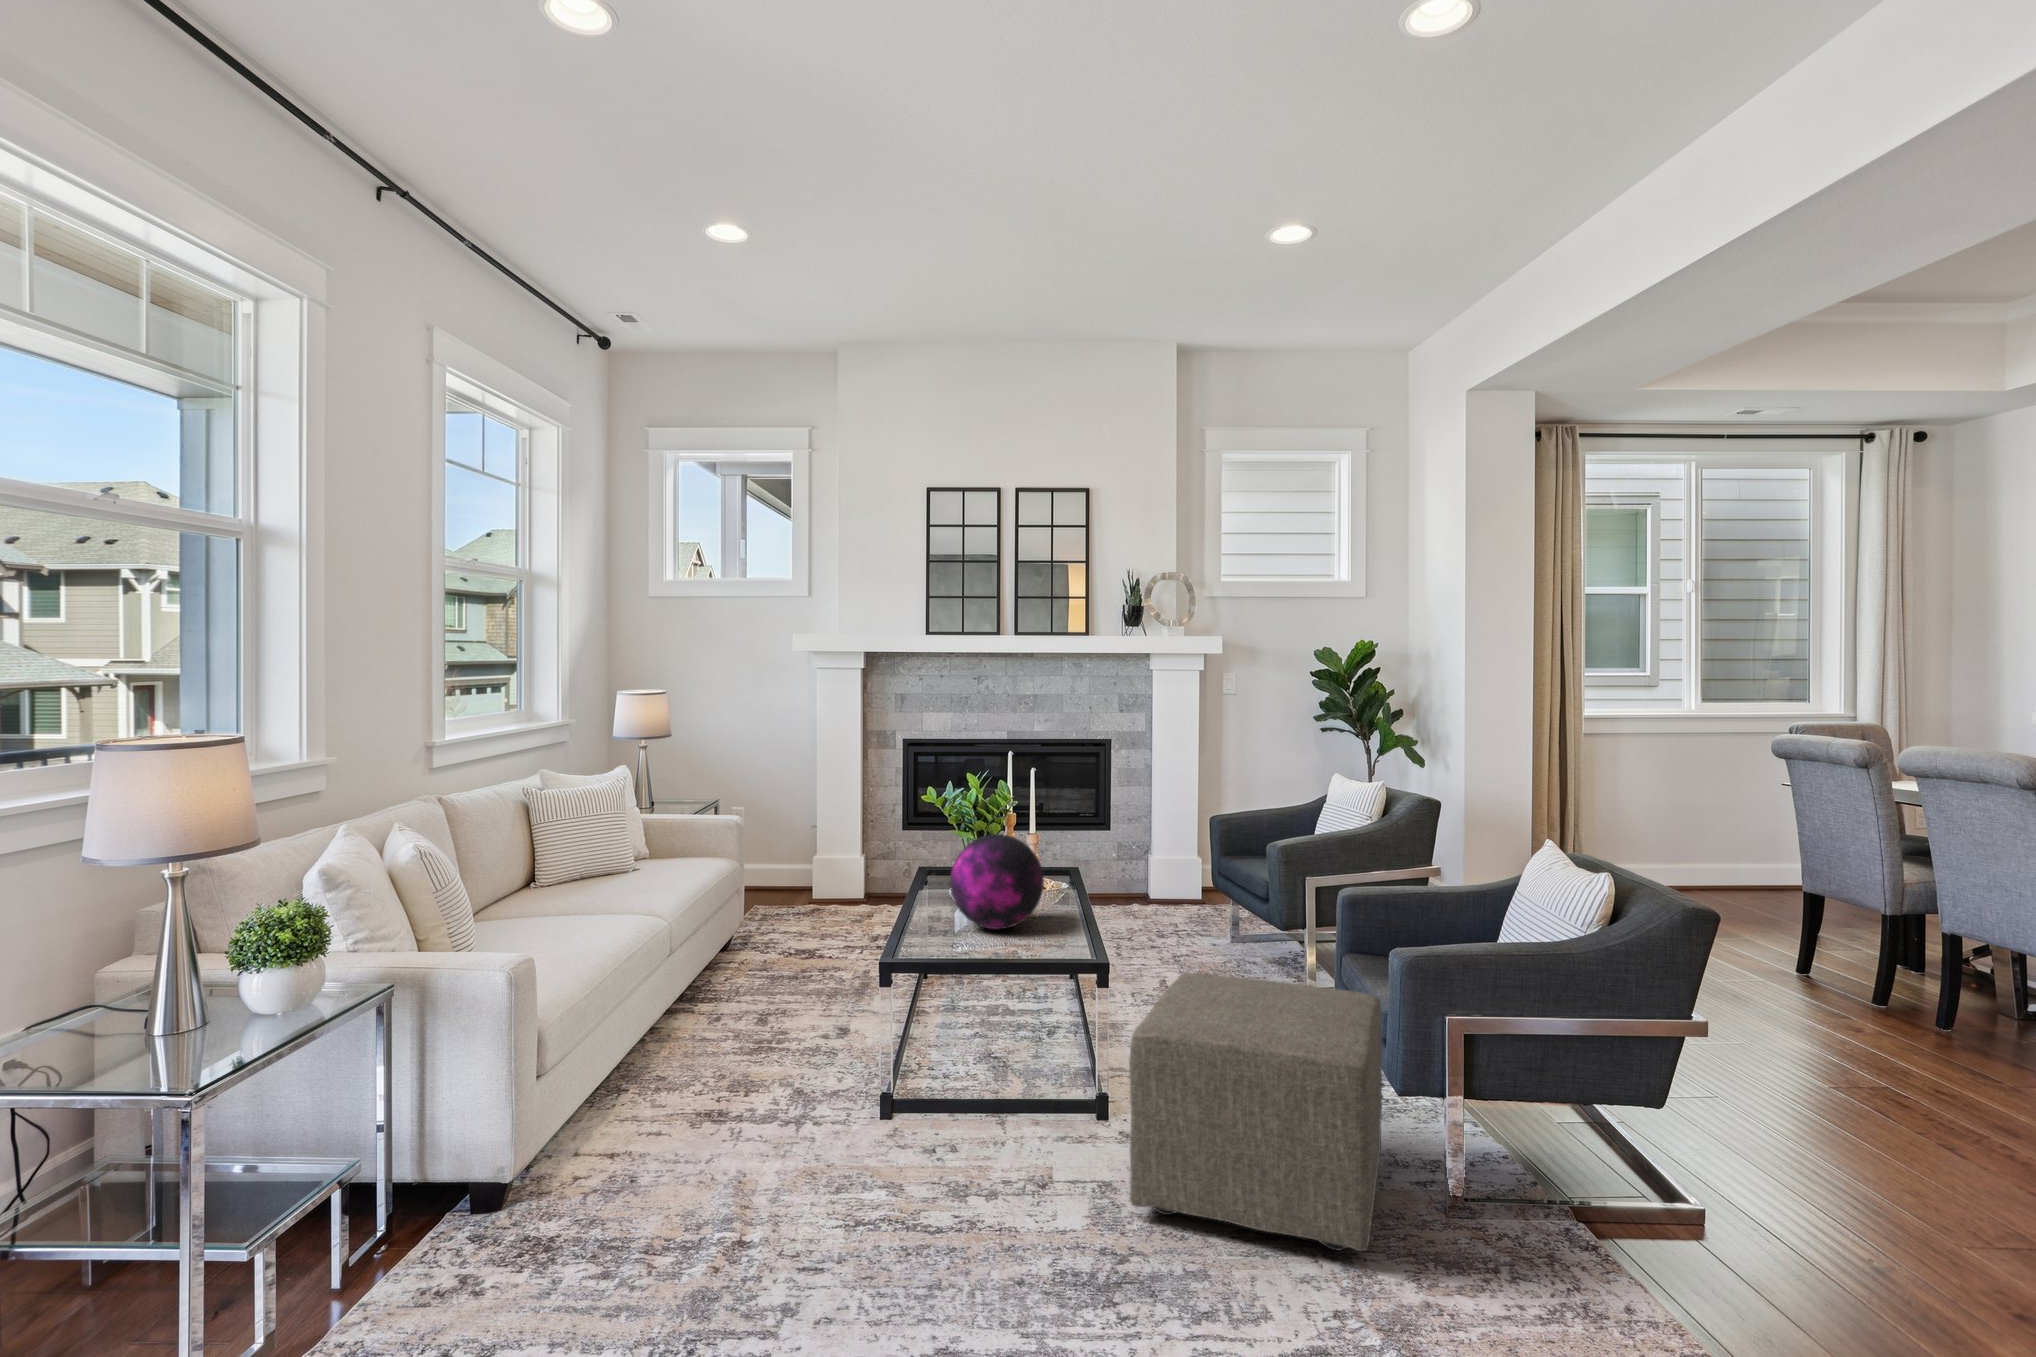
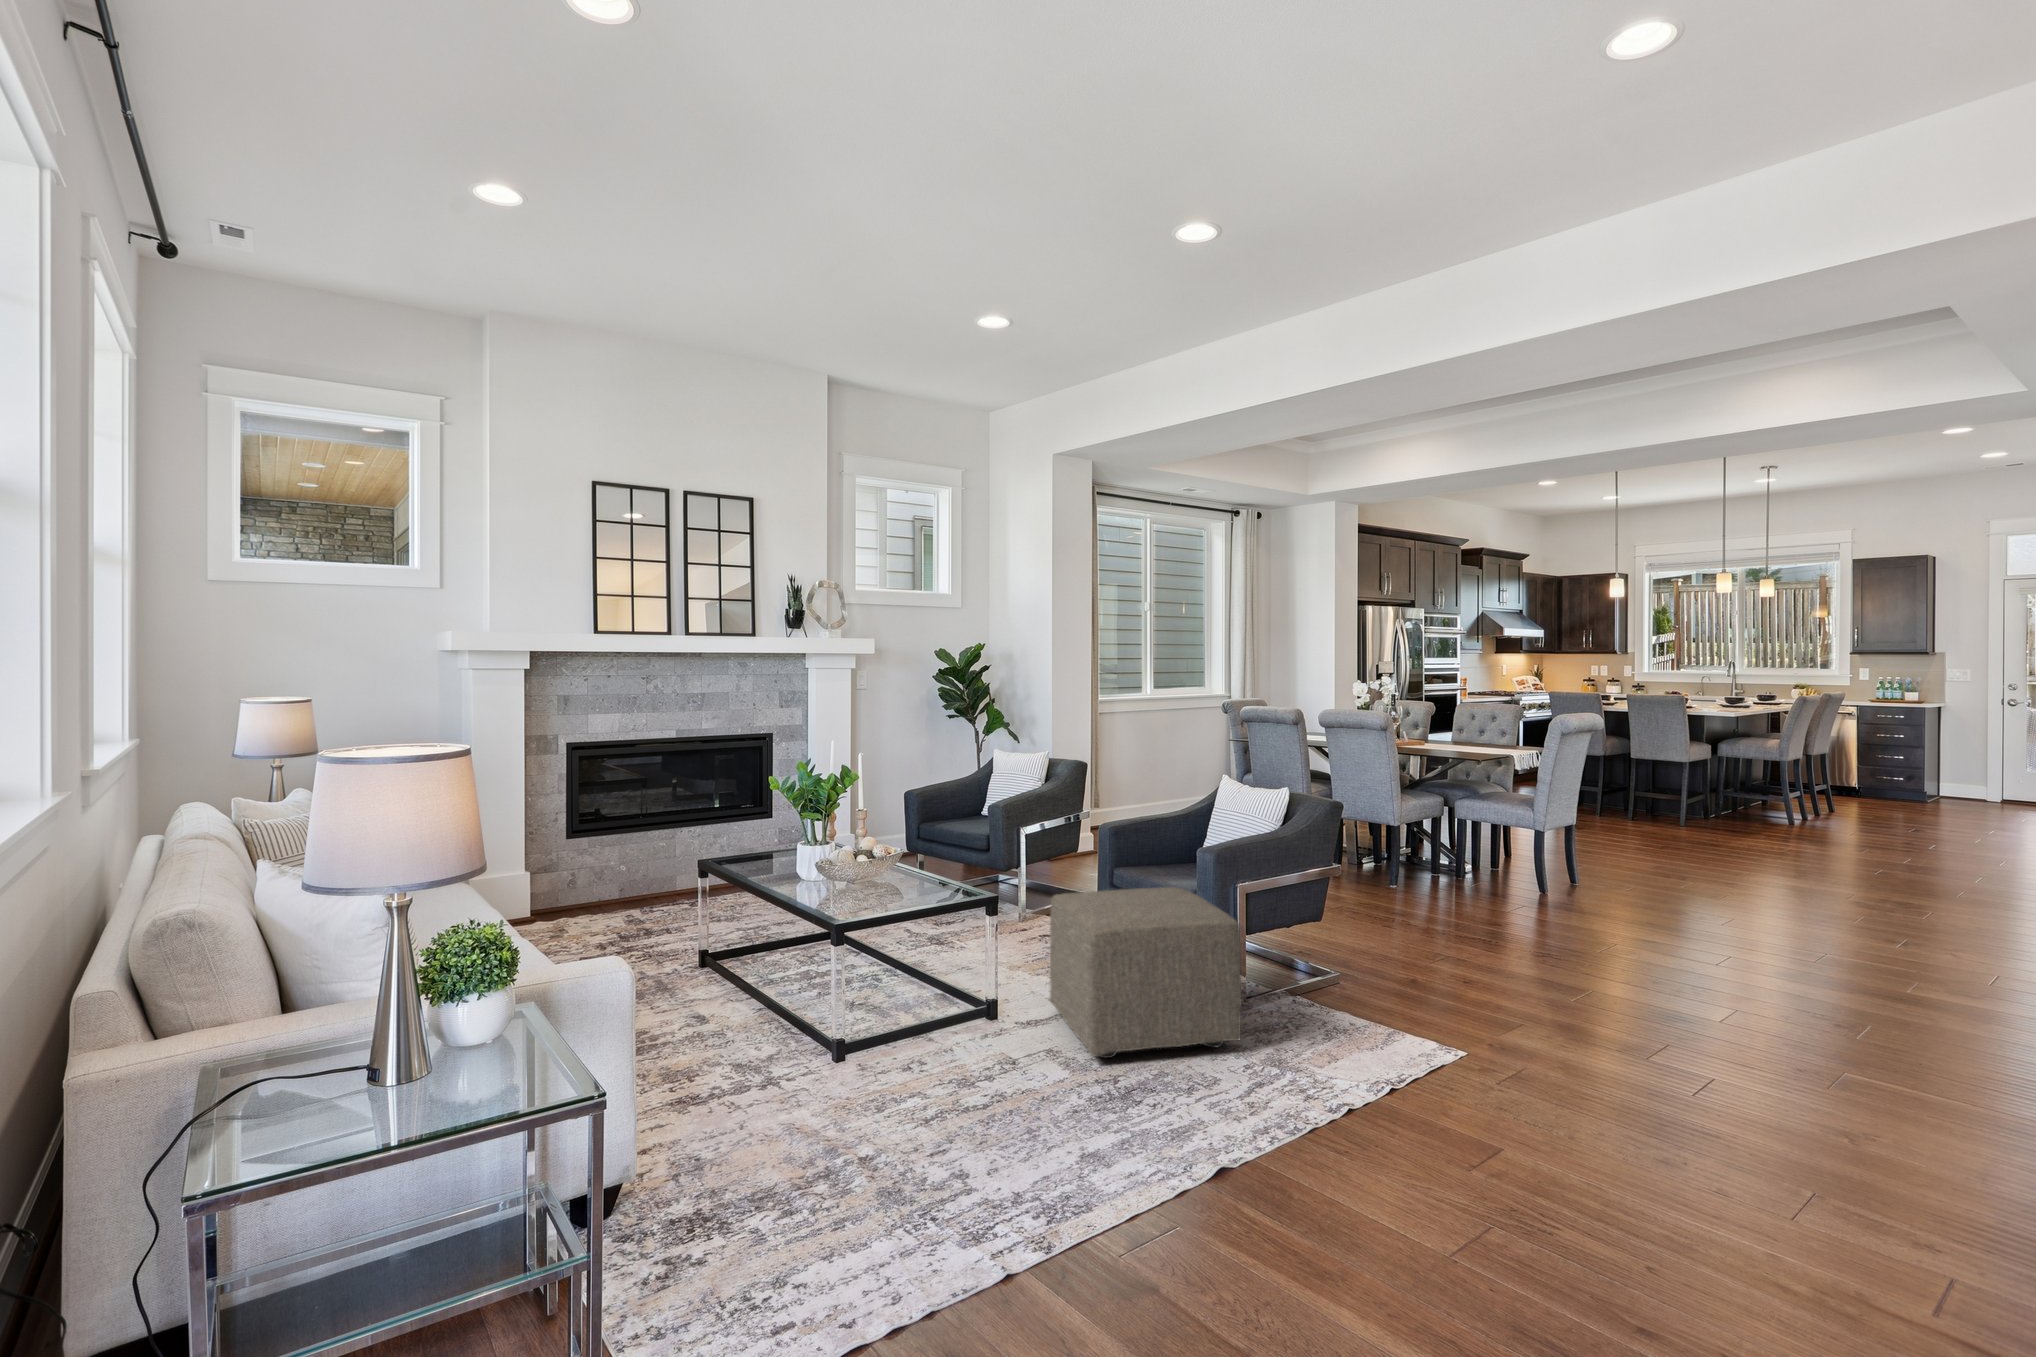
decorative orb: present [950,834,1044,929] -> none [814,812,895,893]

